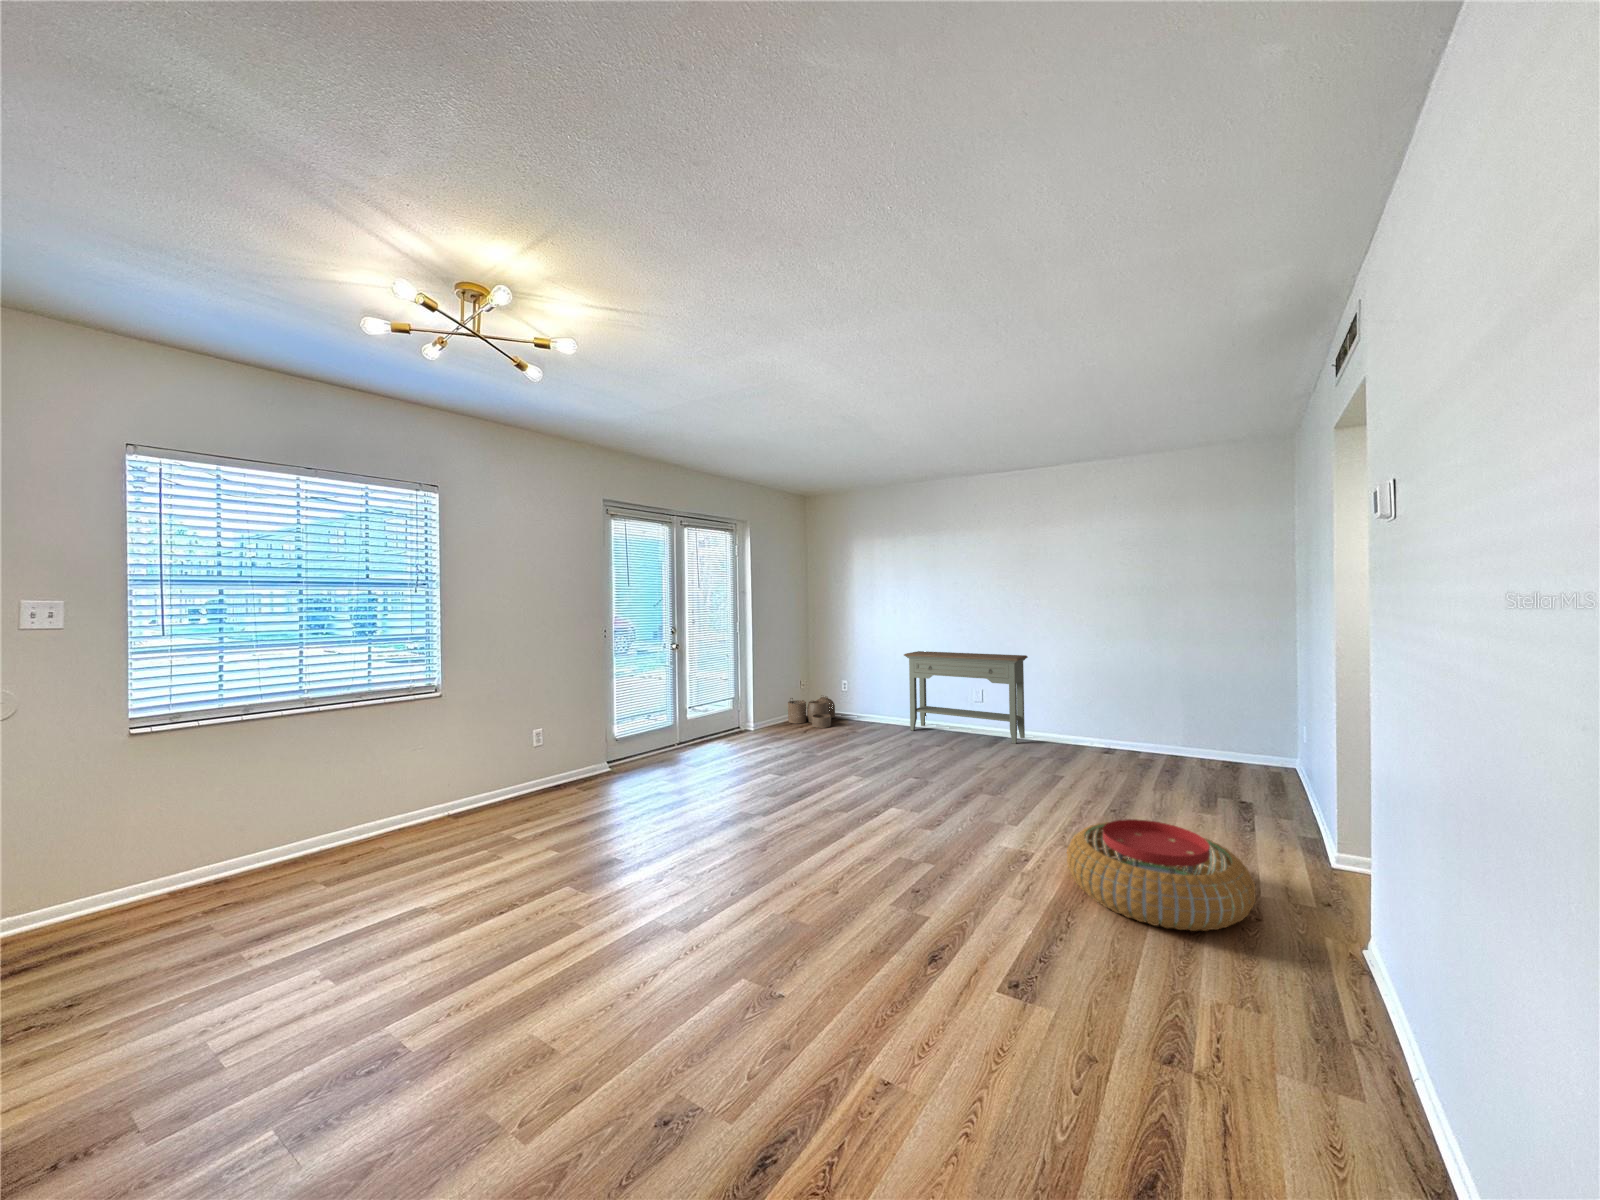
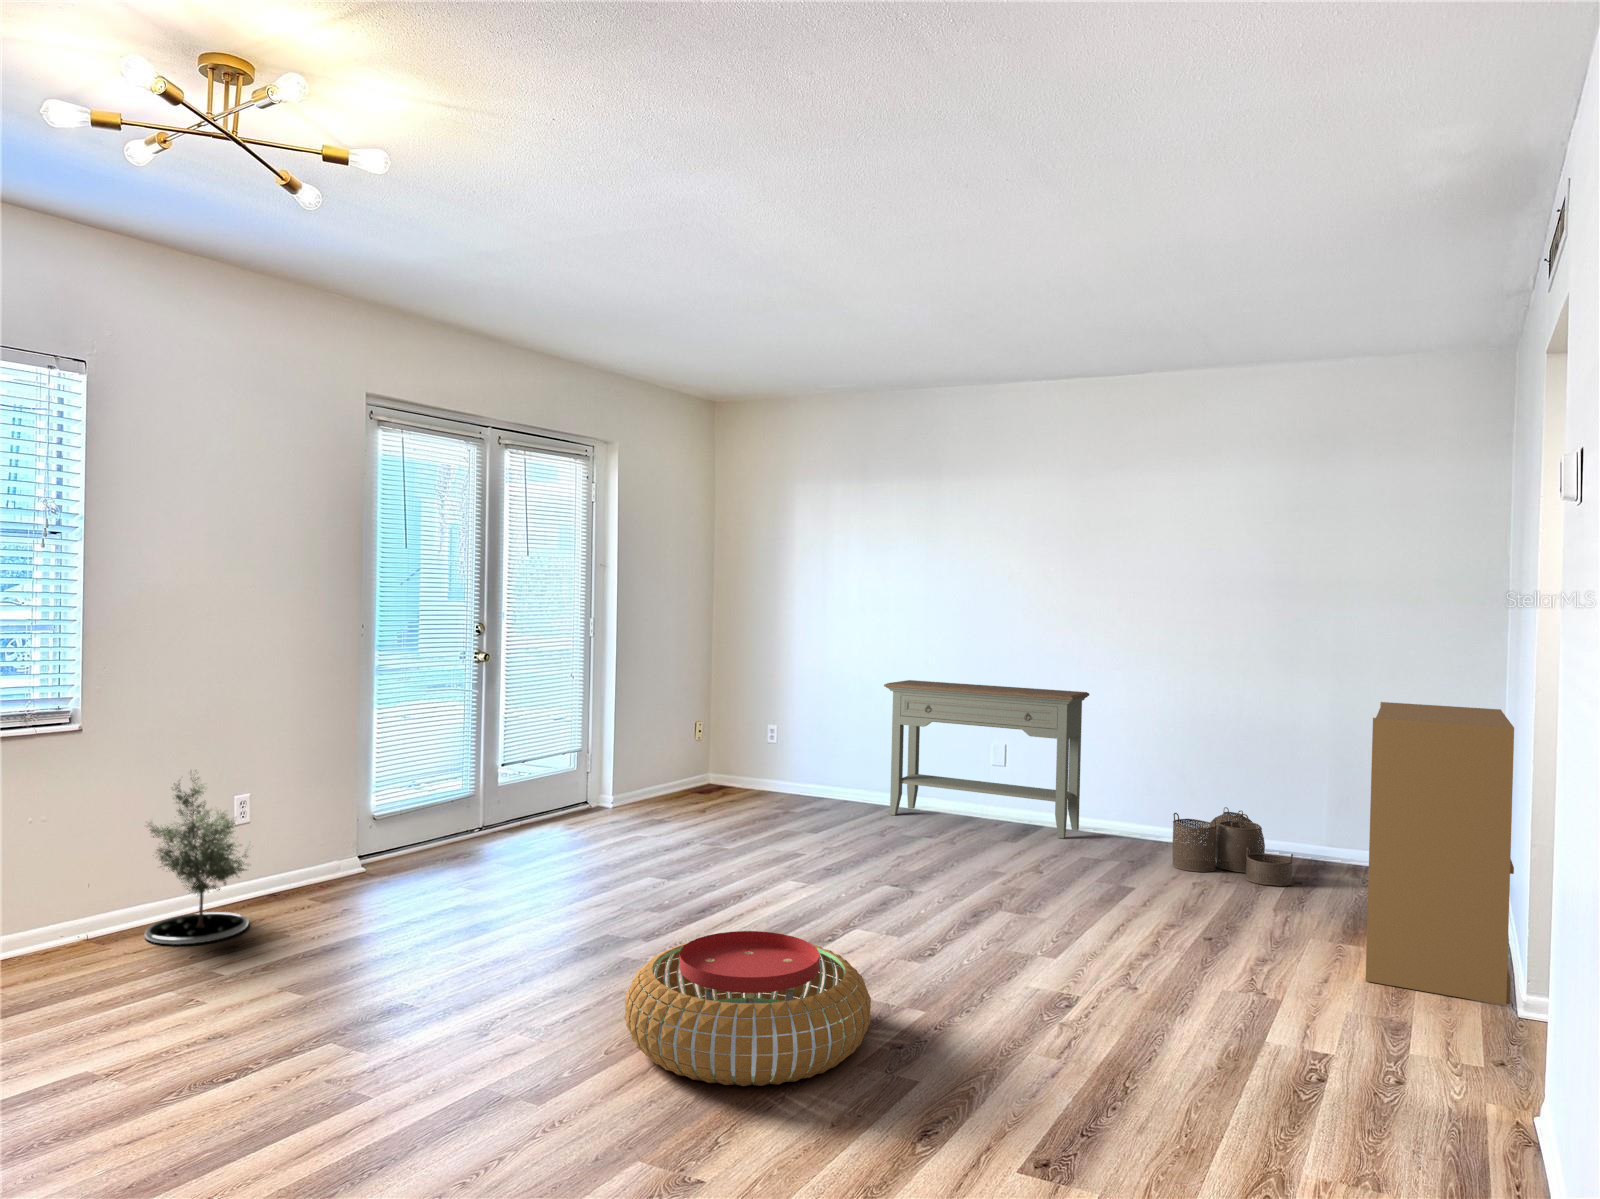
bookshelf: none [1220,659,1328,861] -> present [1366,702,1514,1005]
woven basket: present [788,696,835,728] -> present [1172,807,1293,886]
potted tree: none [480,718,541,819] -> present [145,778,249,945]
pouf: present [1067,819,1256,931] -> present [625,931,871,1086]

